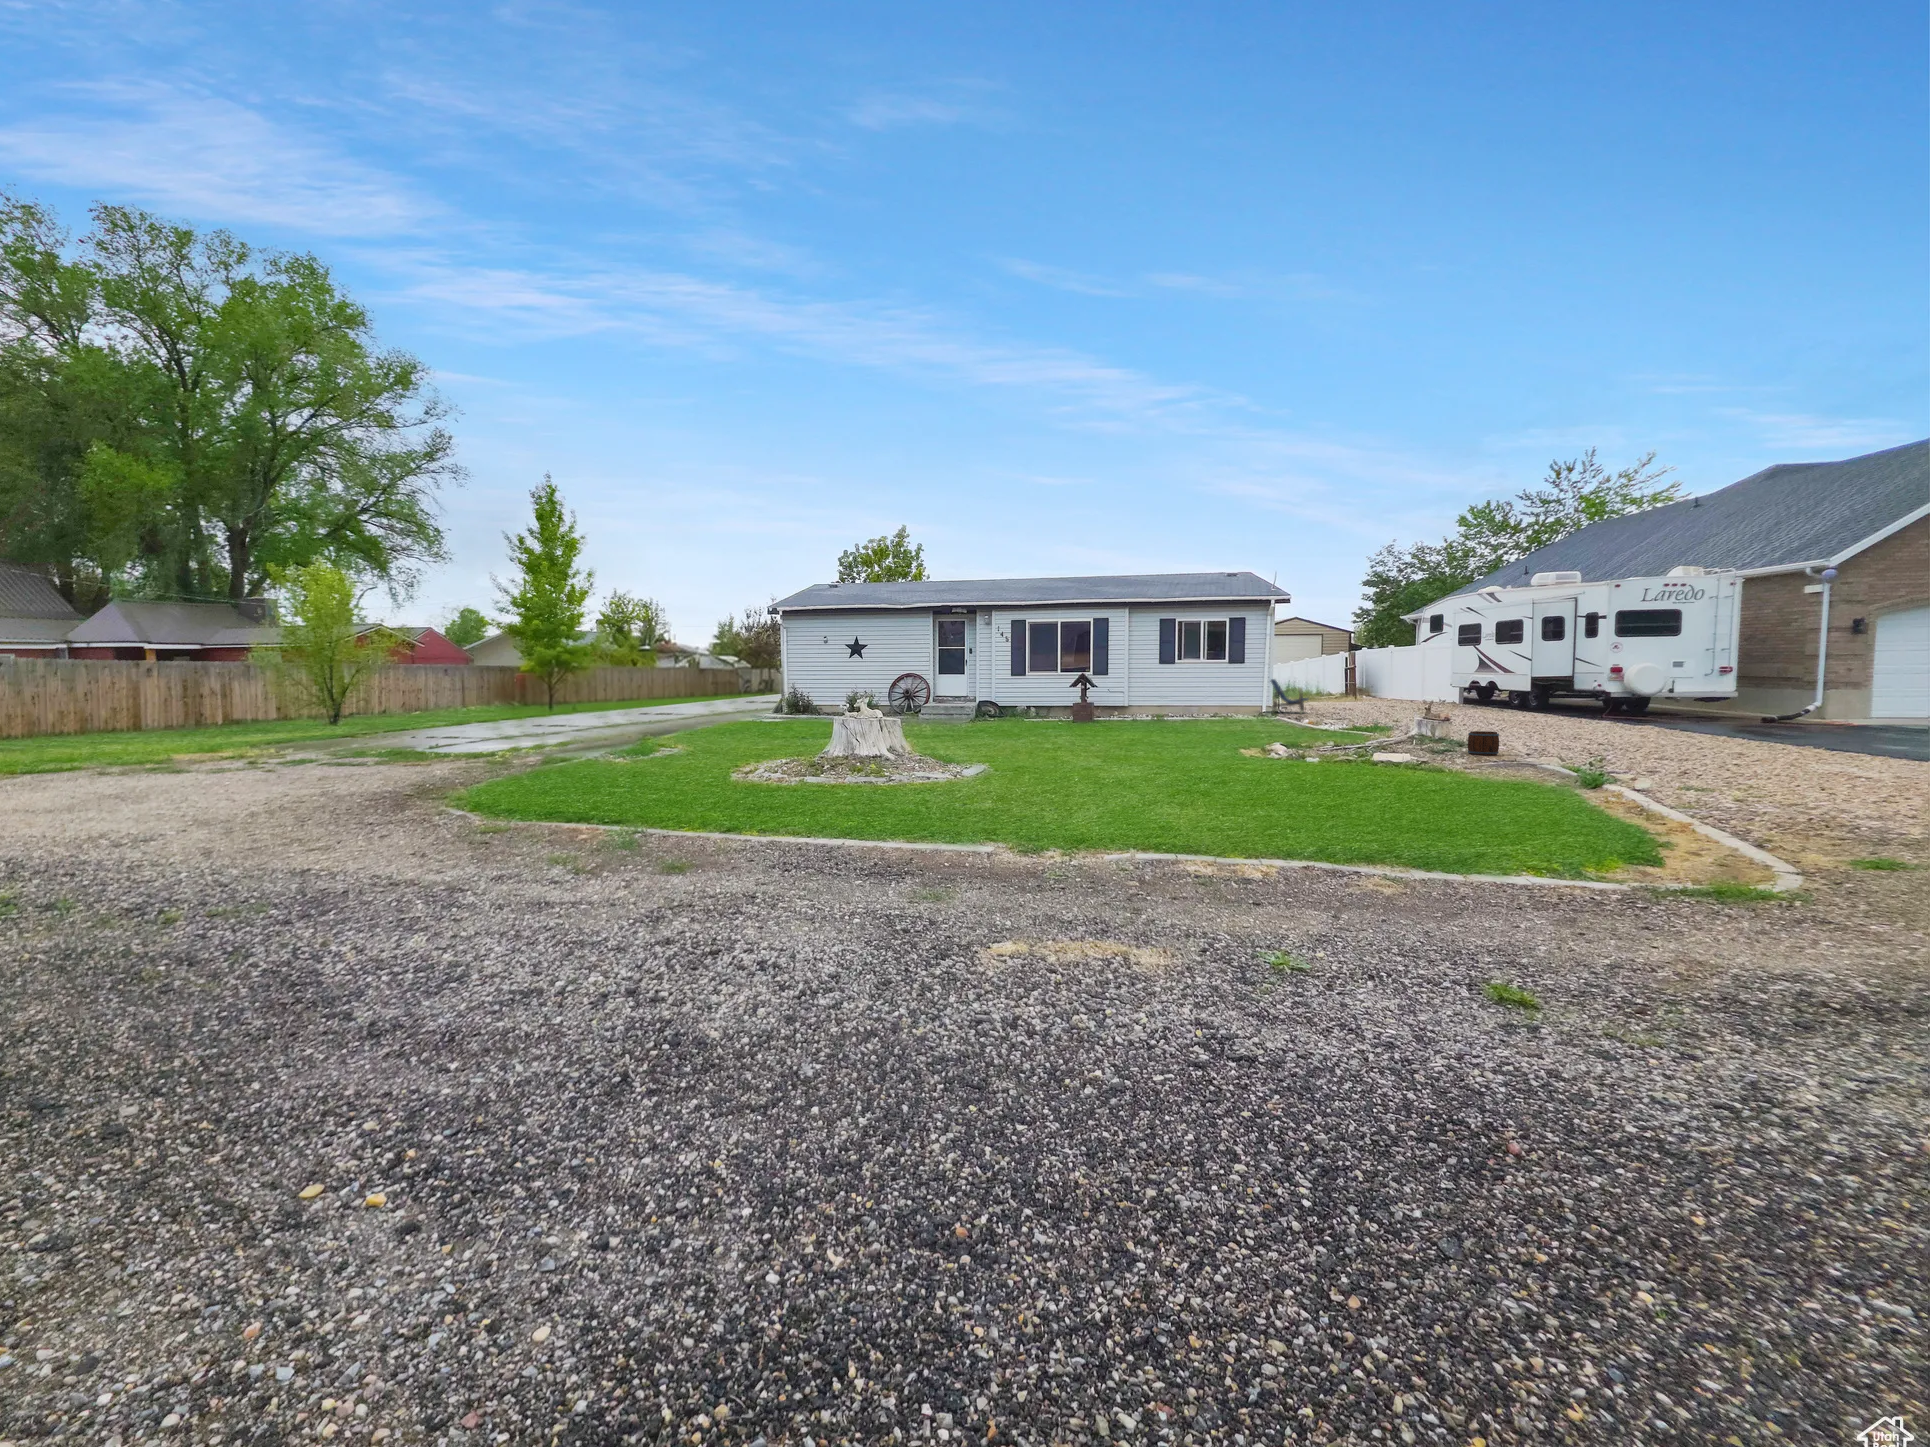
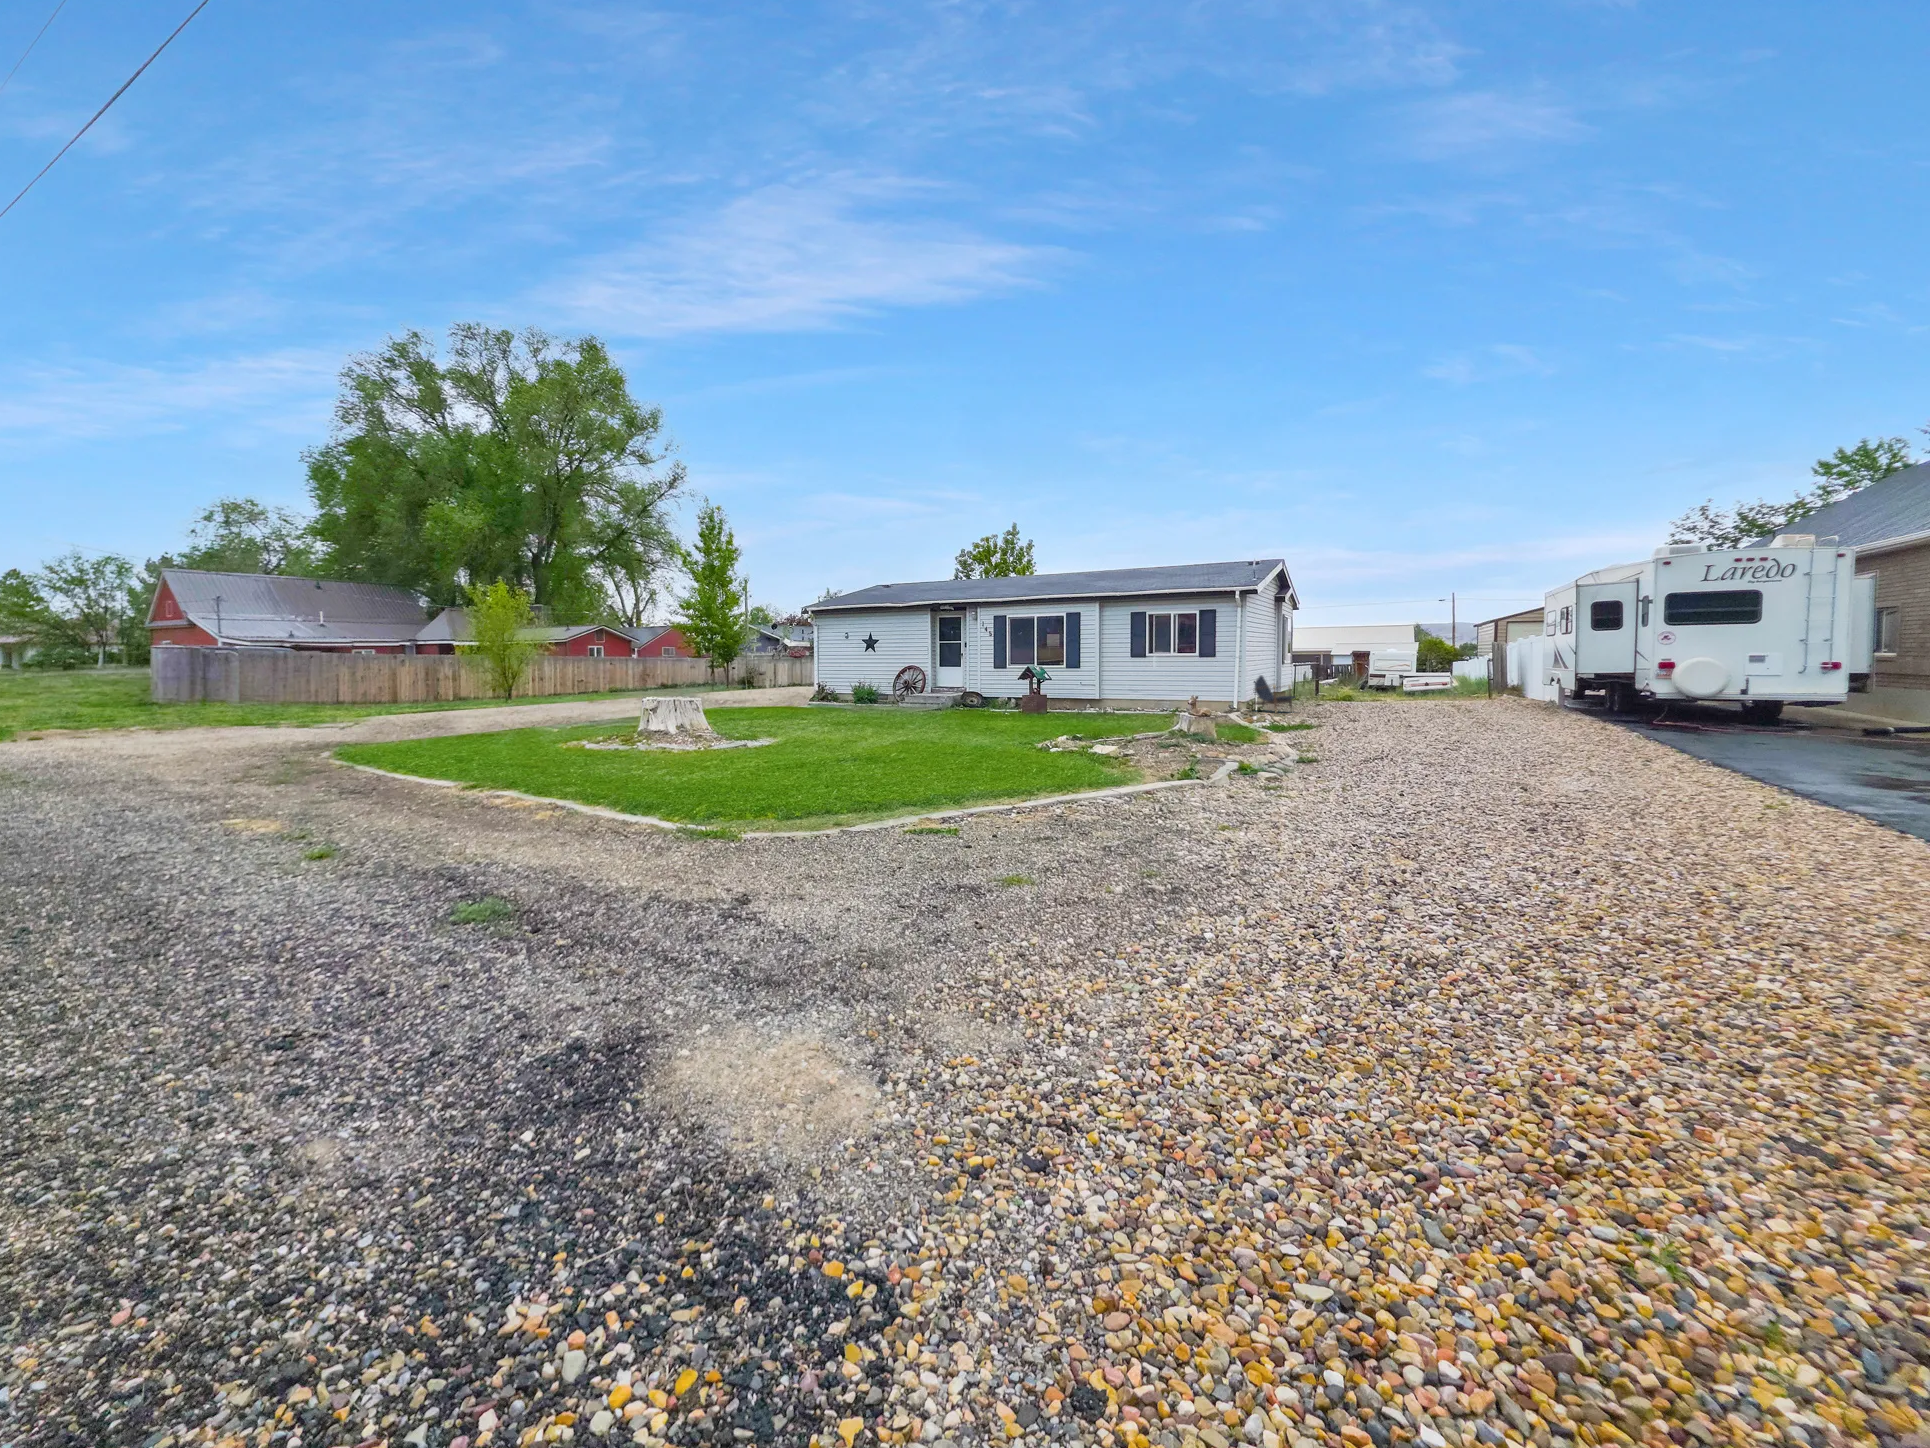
bucket: present [1468,731,1499,755] -> none [1169,724,1198,749]

